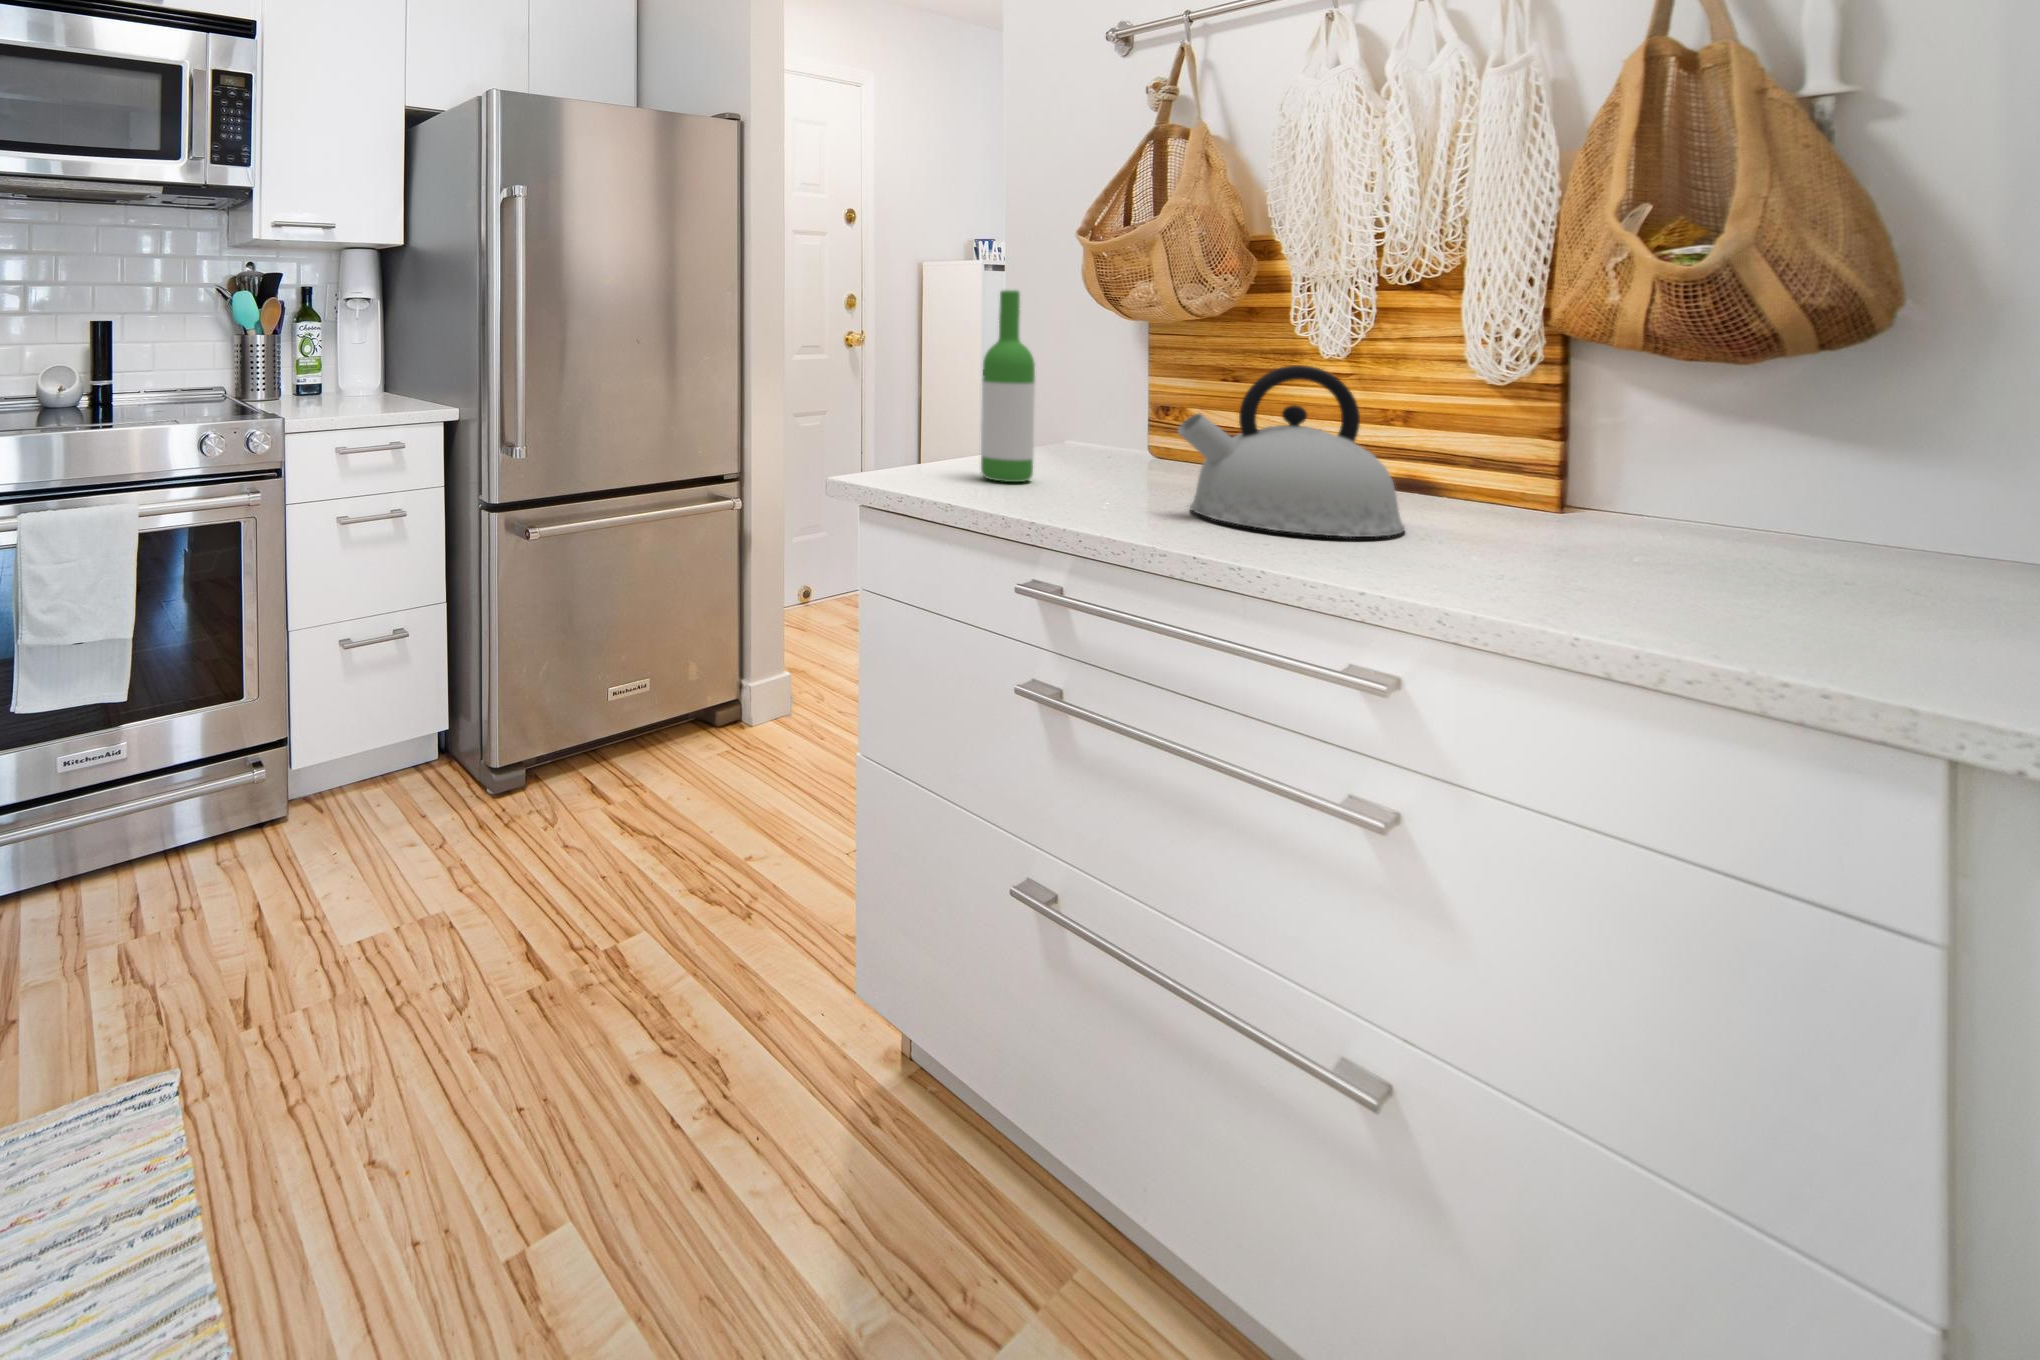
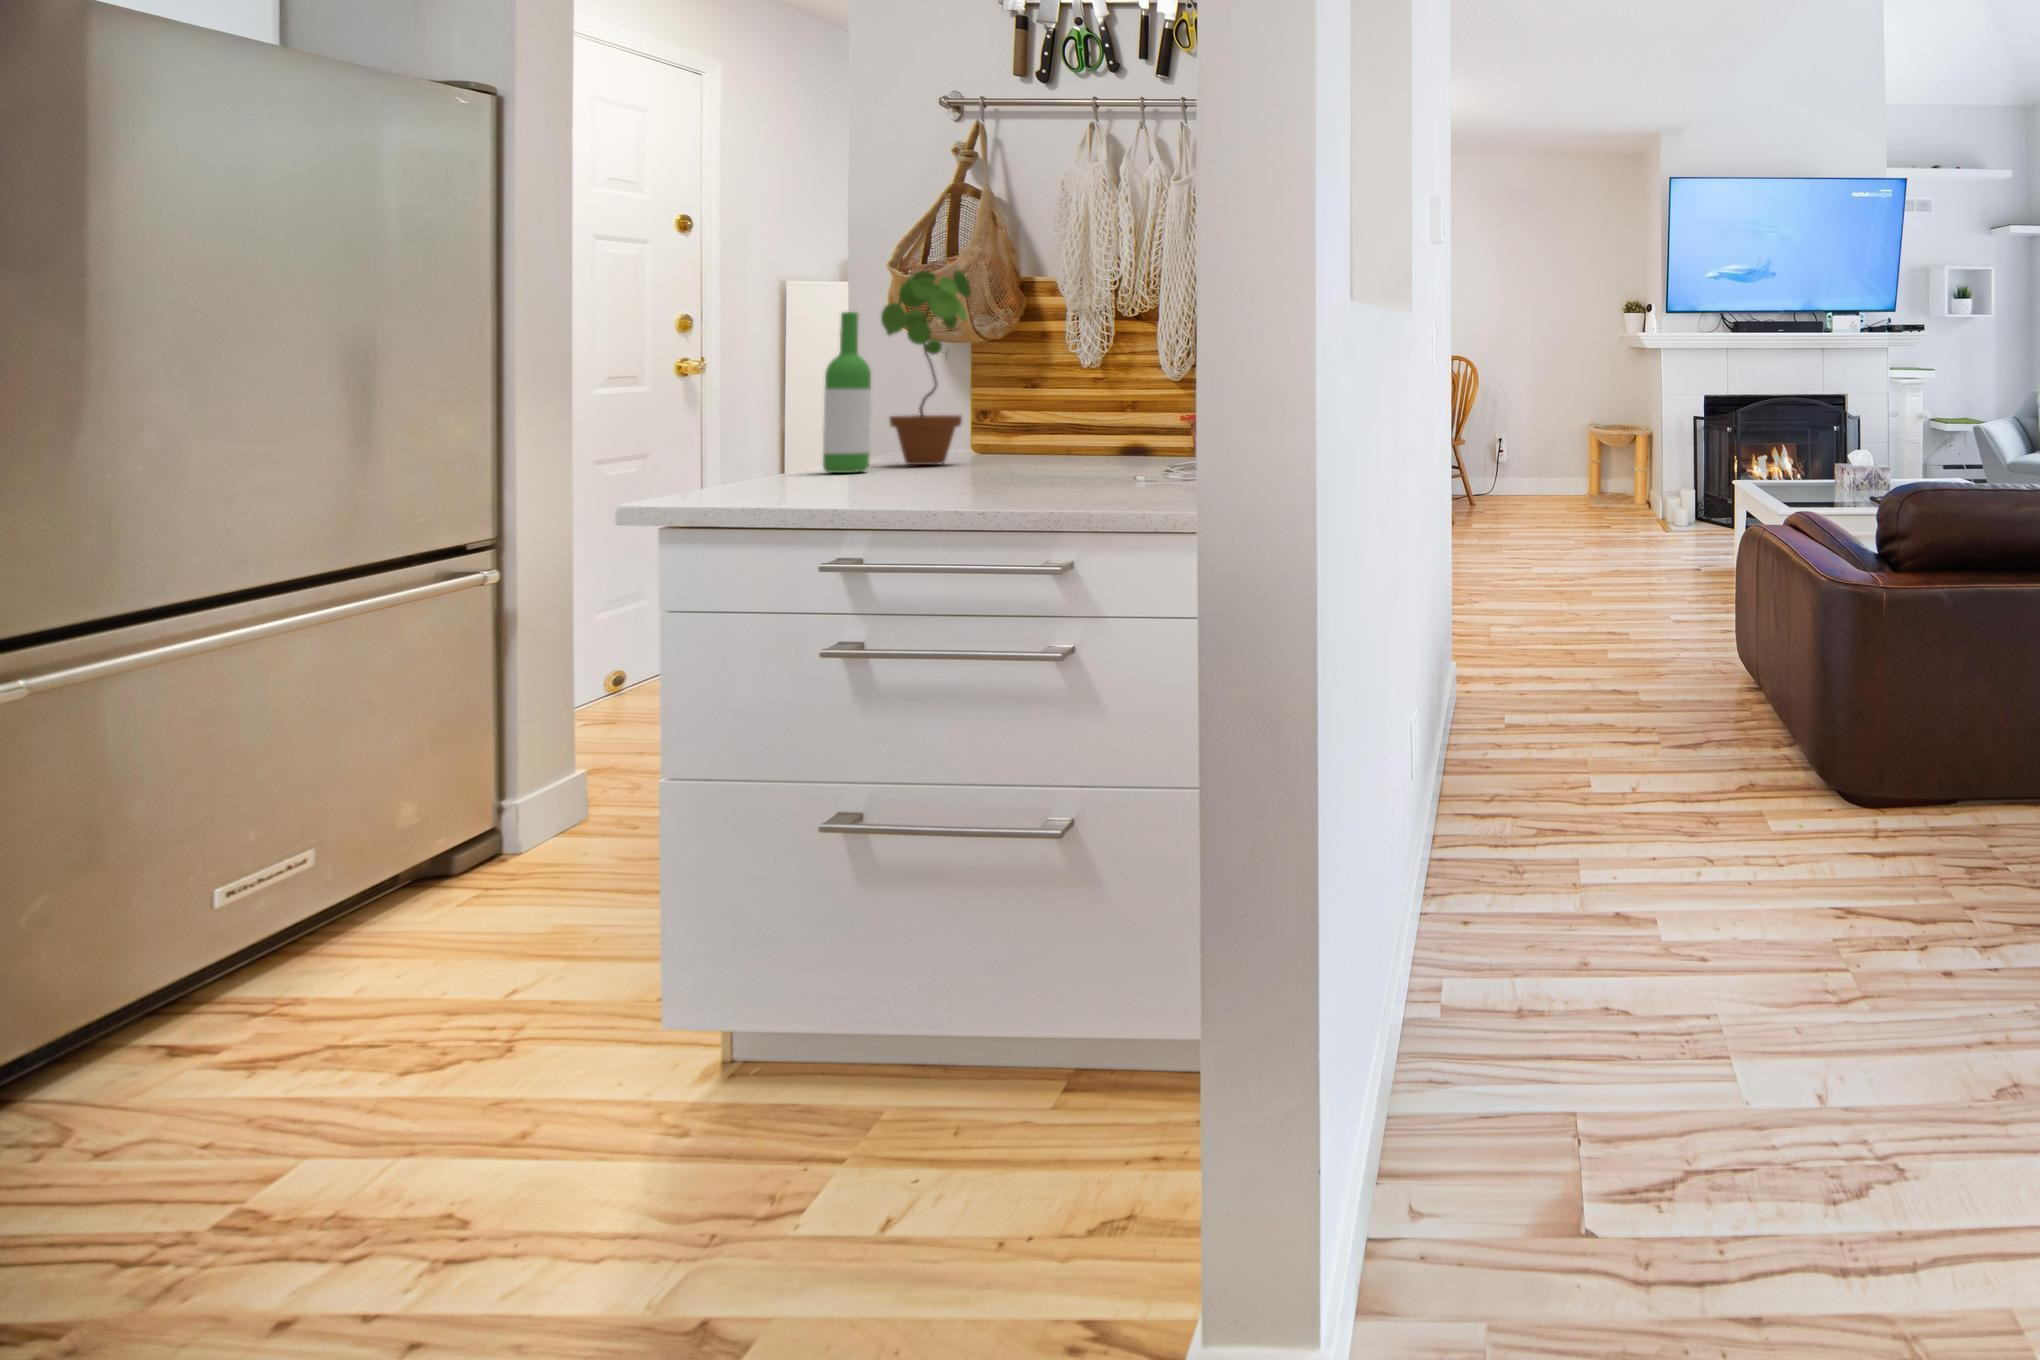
potted plant: none [1045,232,1155,472] -> present [881,270,971,465]
kettle: present [1178,365,1405,537] -> none [977,366,1116,474]

